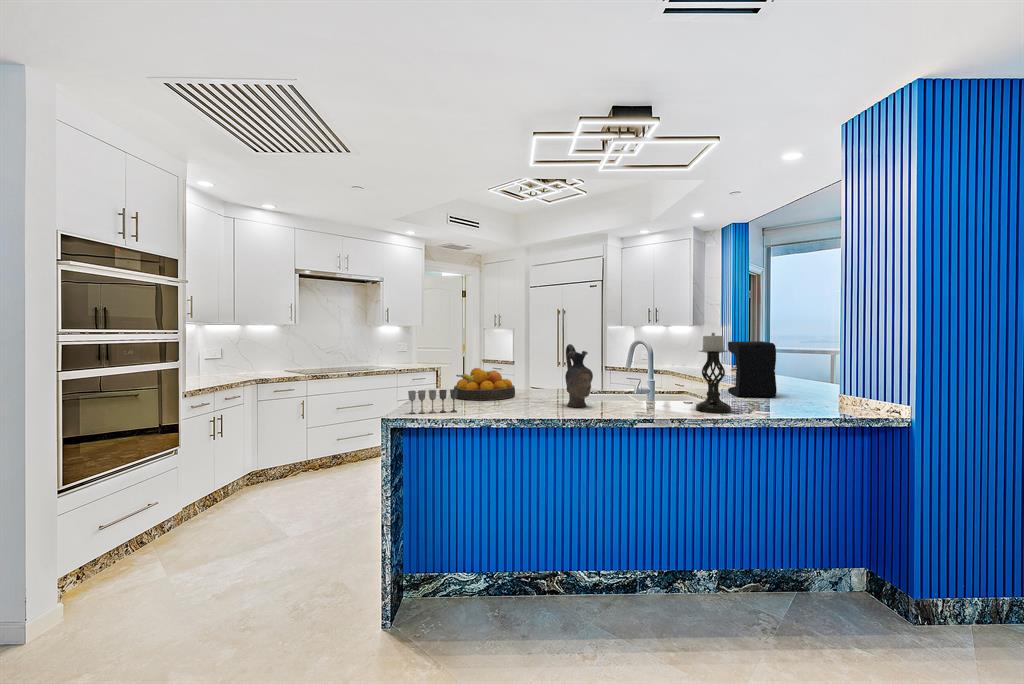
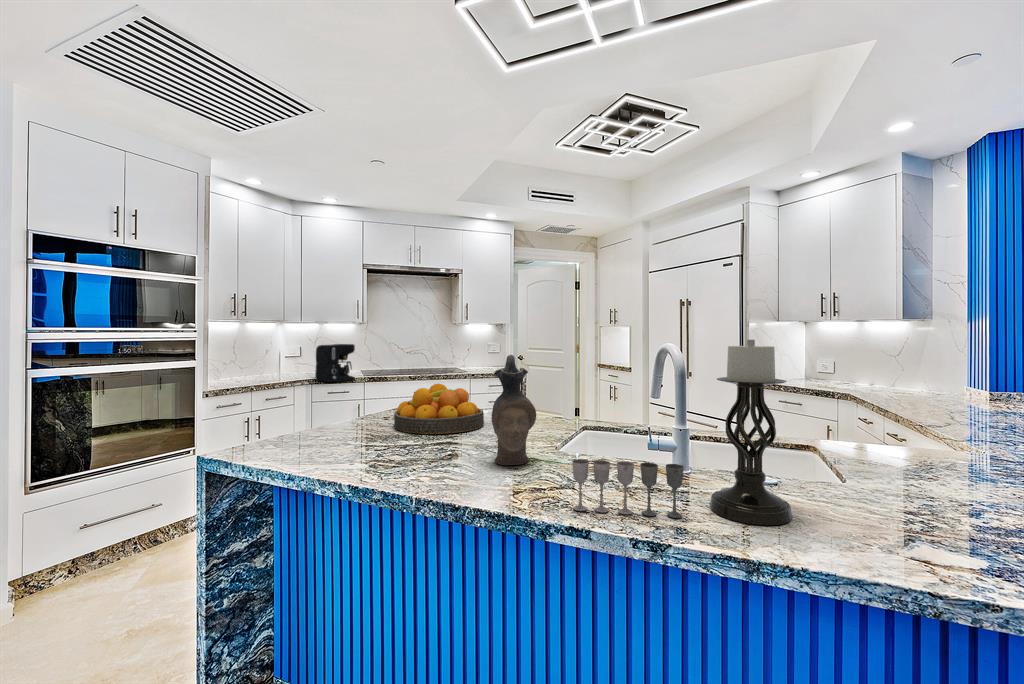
coffee maker: present [728,341,777,397] -> present [315,344,355,382]
wine glass: present [408,389,457,414] -> present [572,459,684,518]

